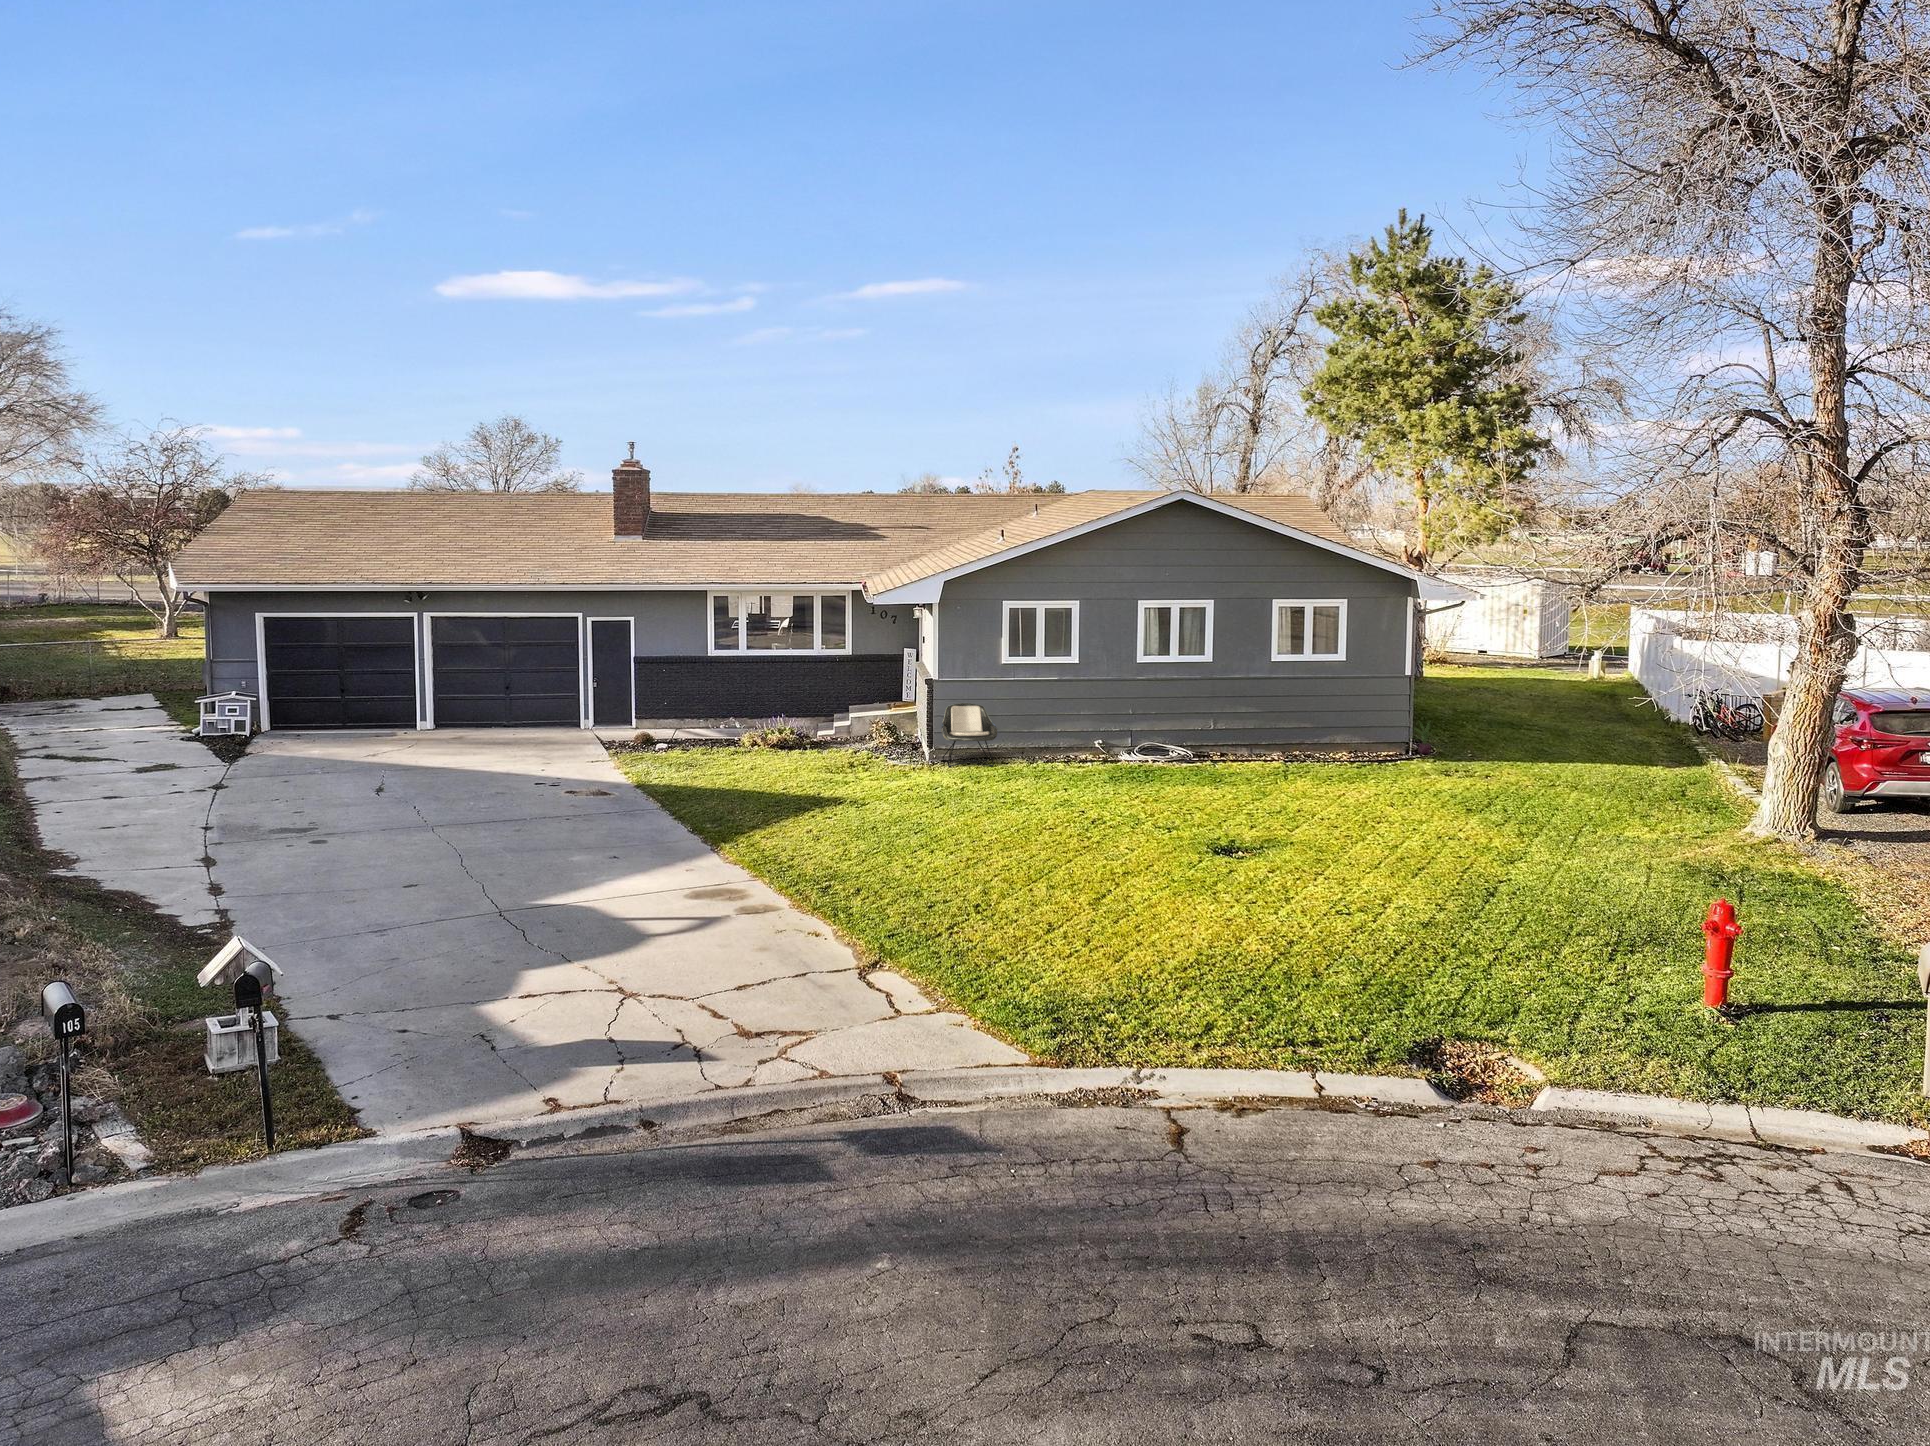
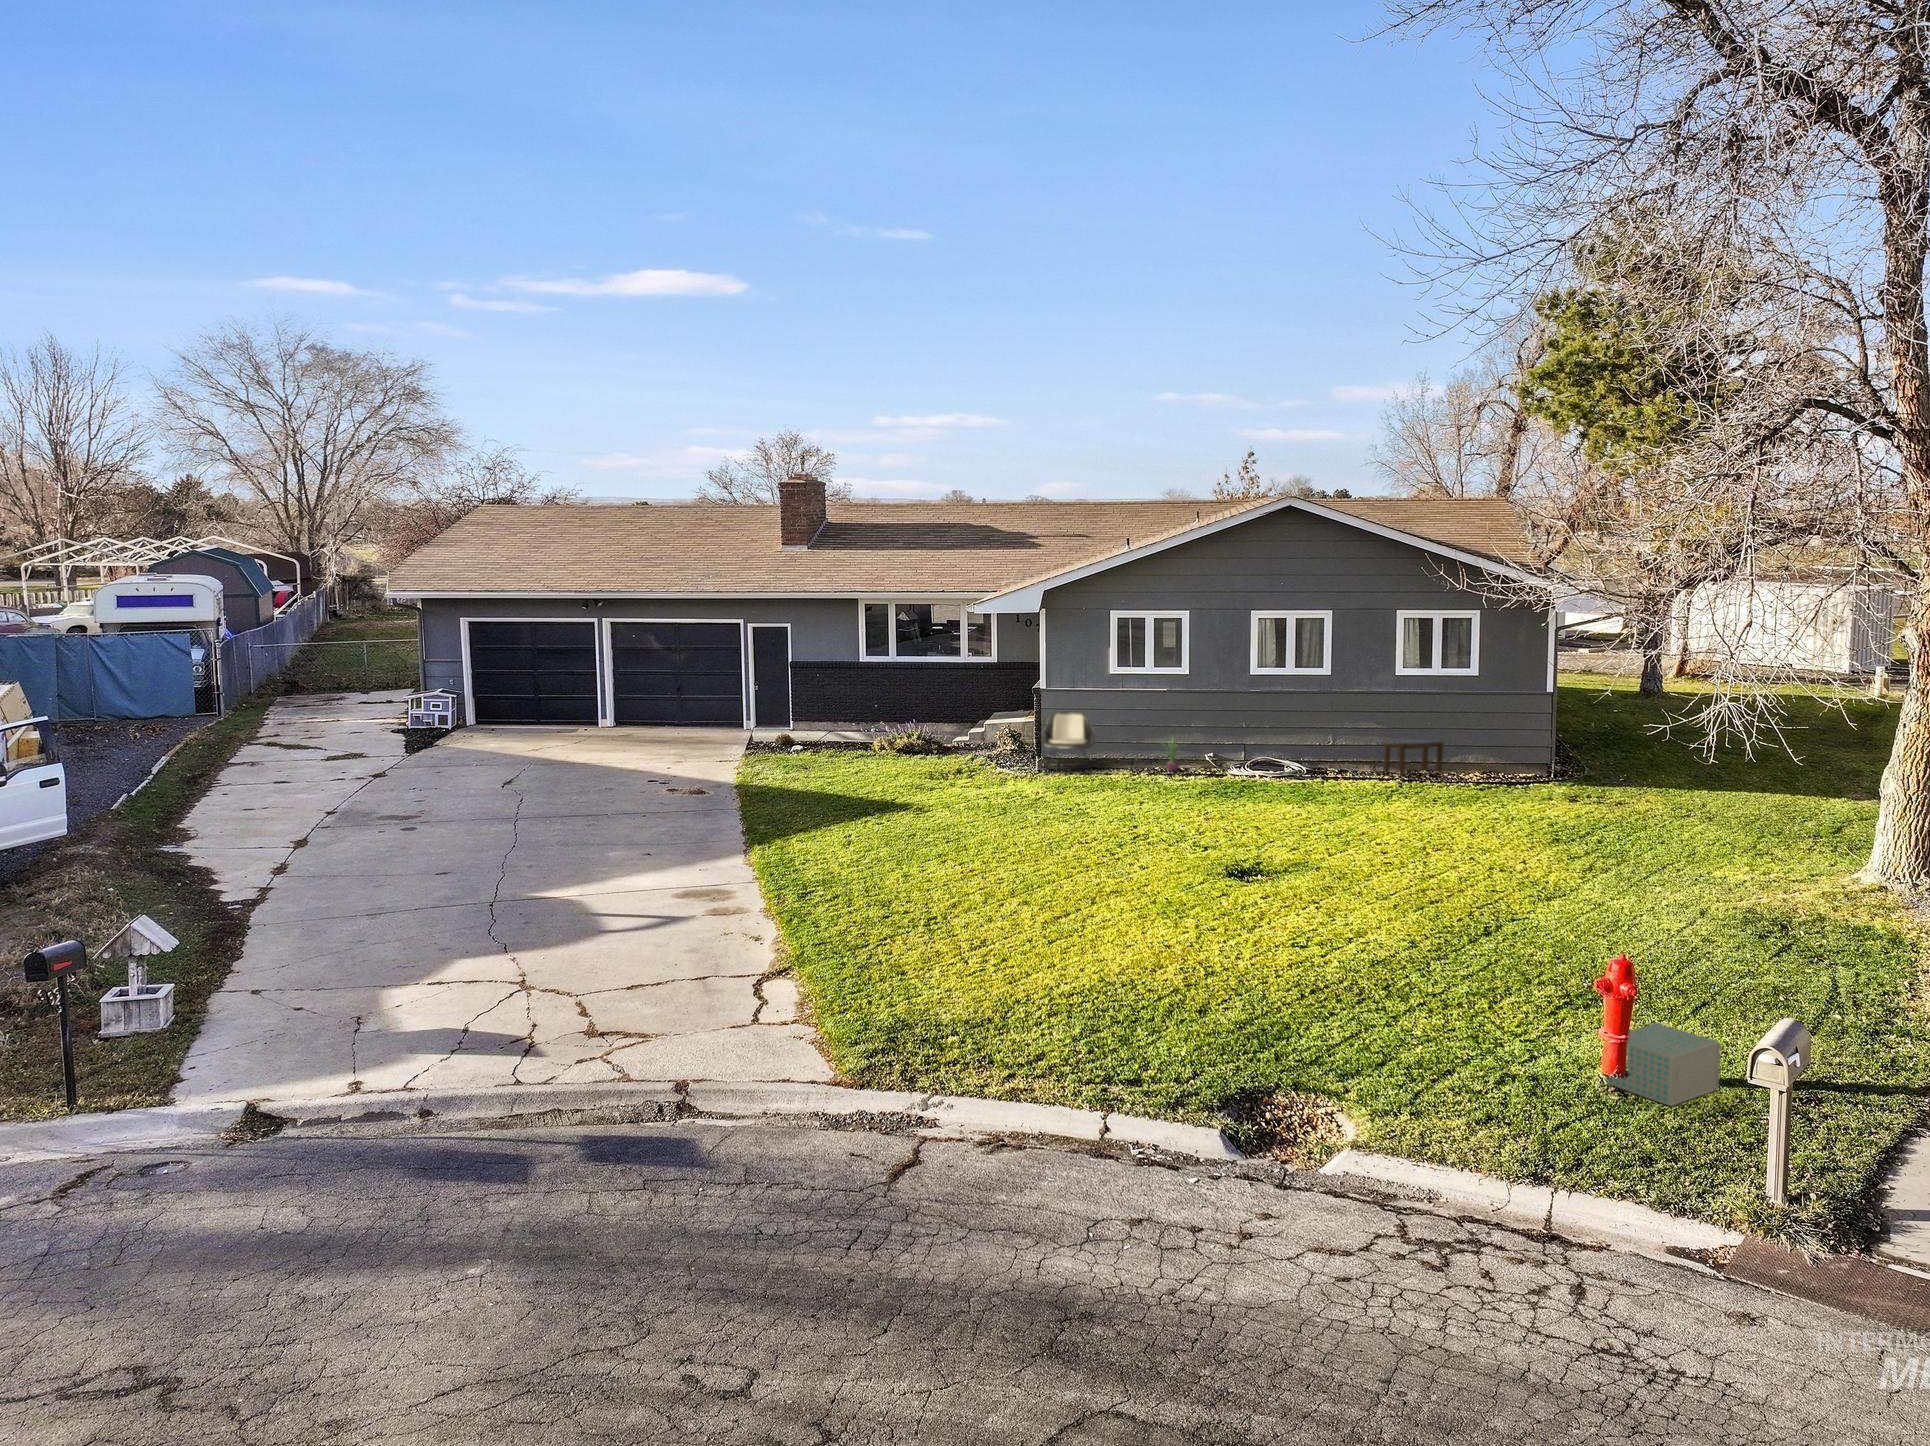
decorative plant: present [1416,721,1431,754] -> present [1166,741,1179,772]
bench: none [1270,724,1325,760] -> present [1384,739,1444,776]
storage box: none [1719,963,1814,1034] -> present [1607,1023,1721,1106]

